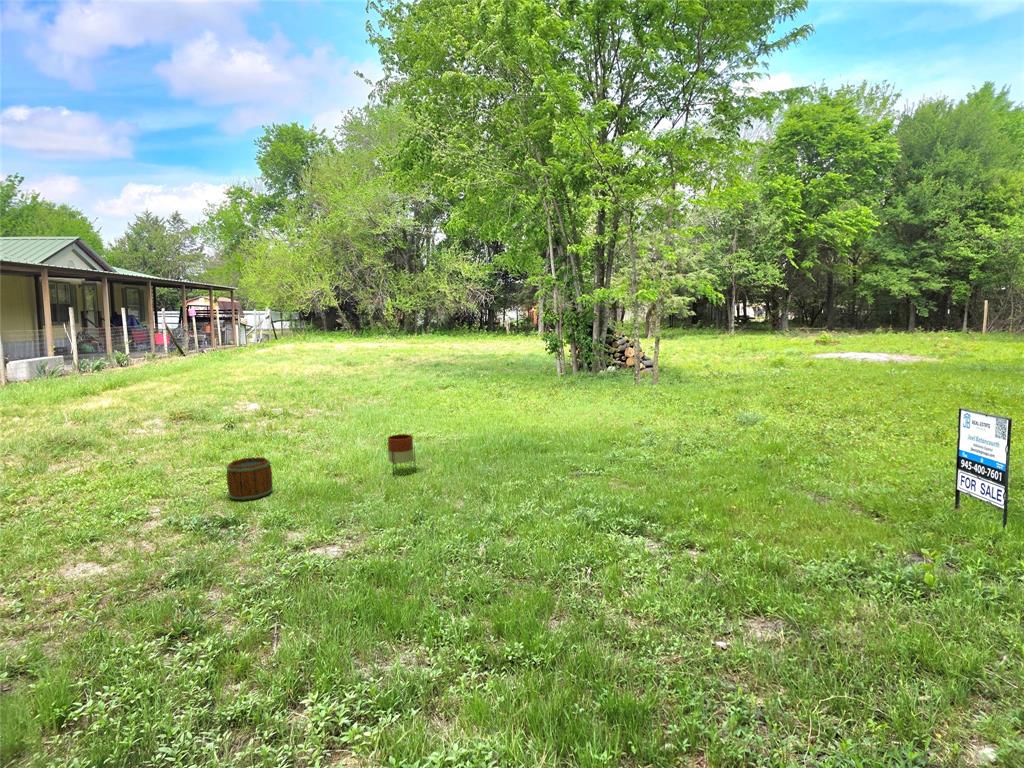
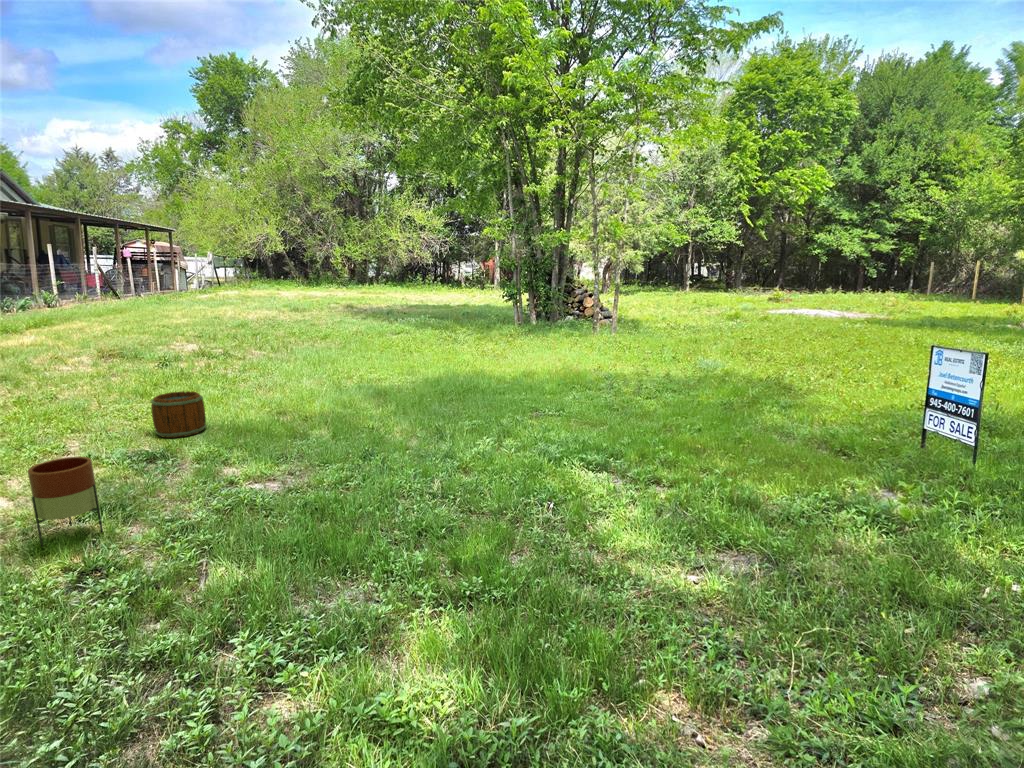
planter: present [388,434,416,476] -> present [28,457,103,547]

